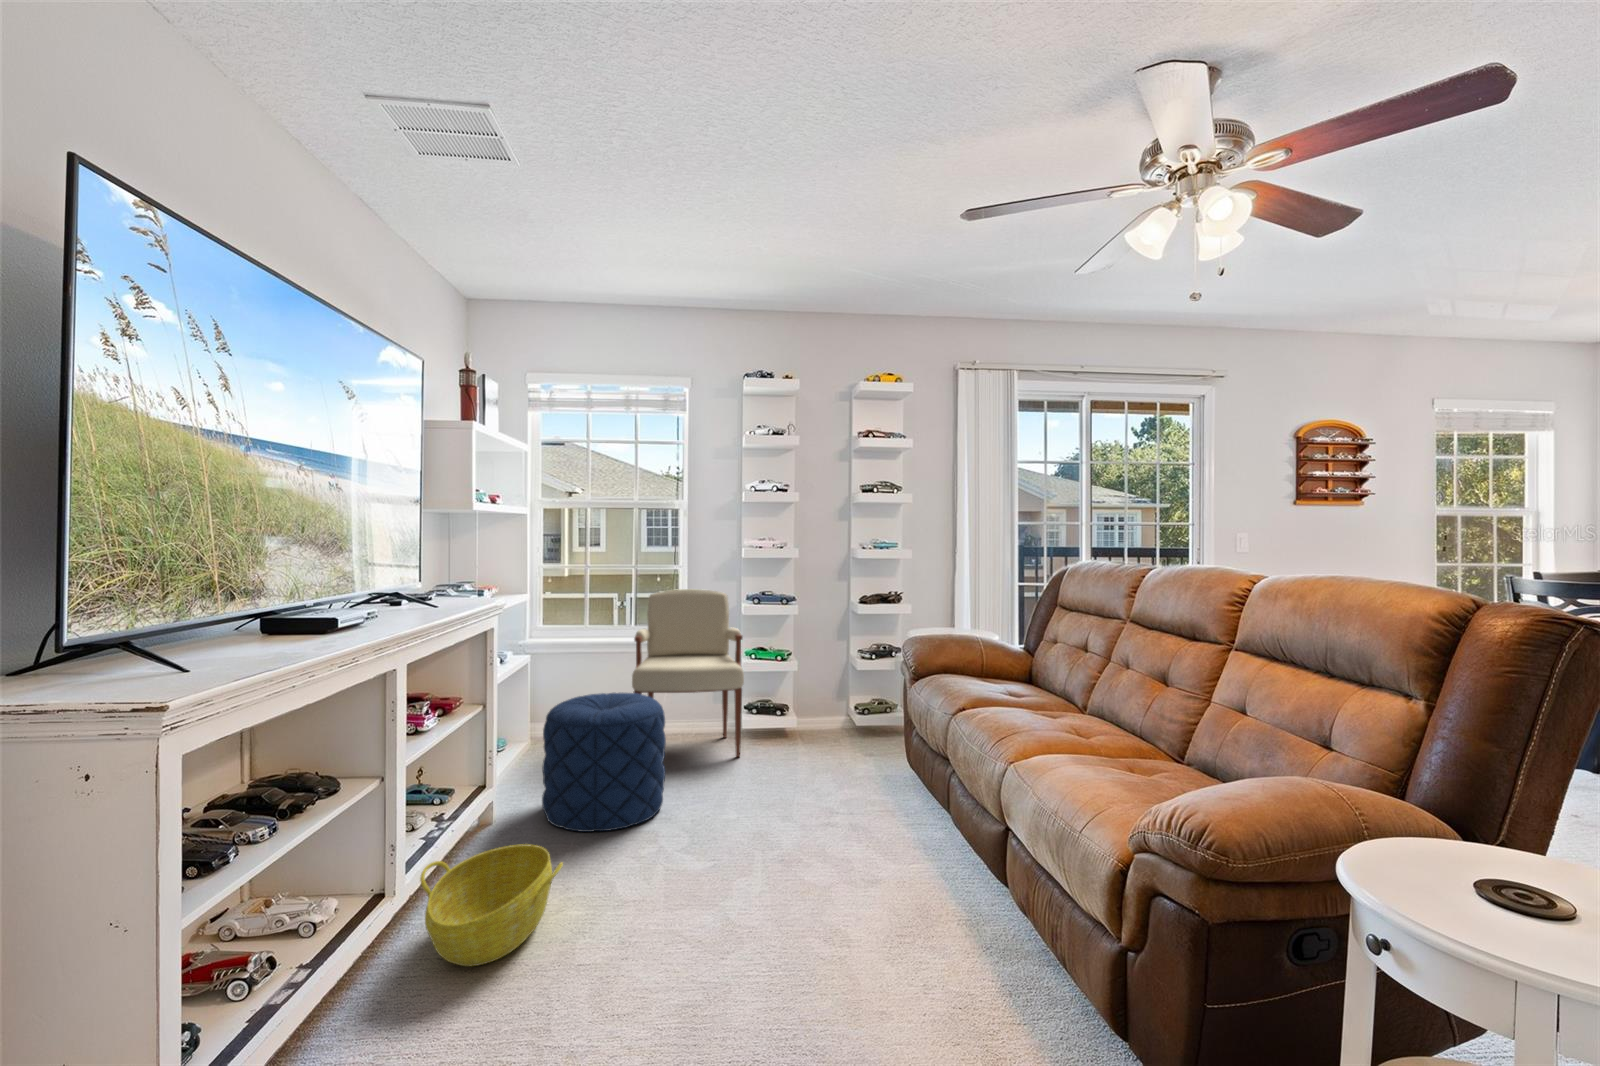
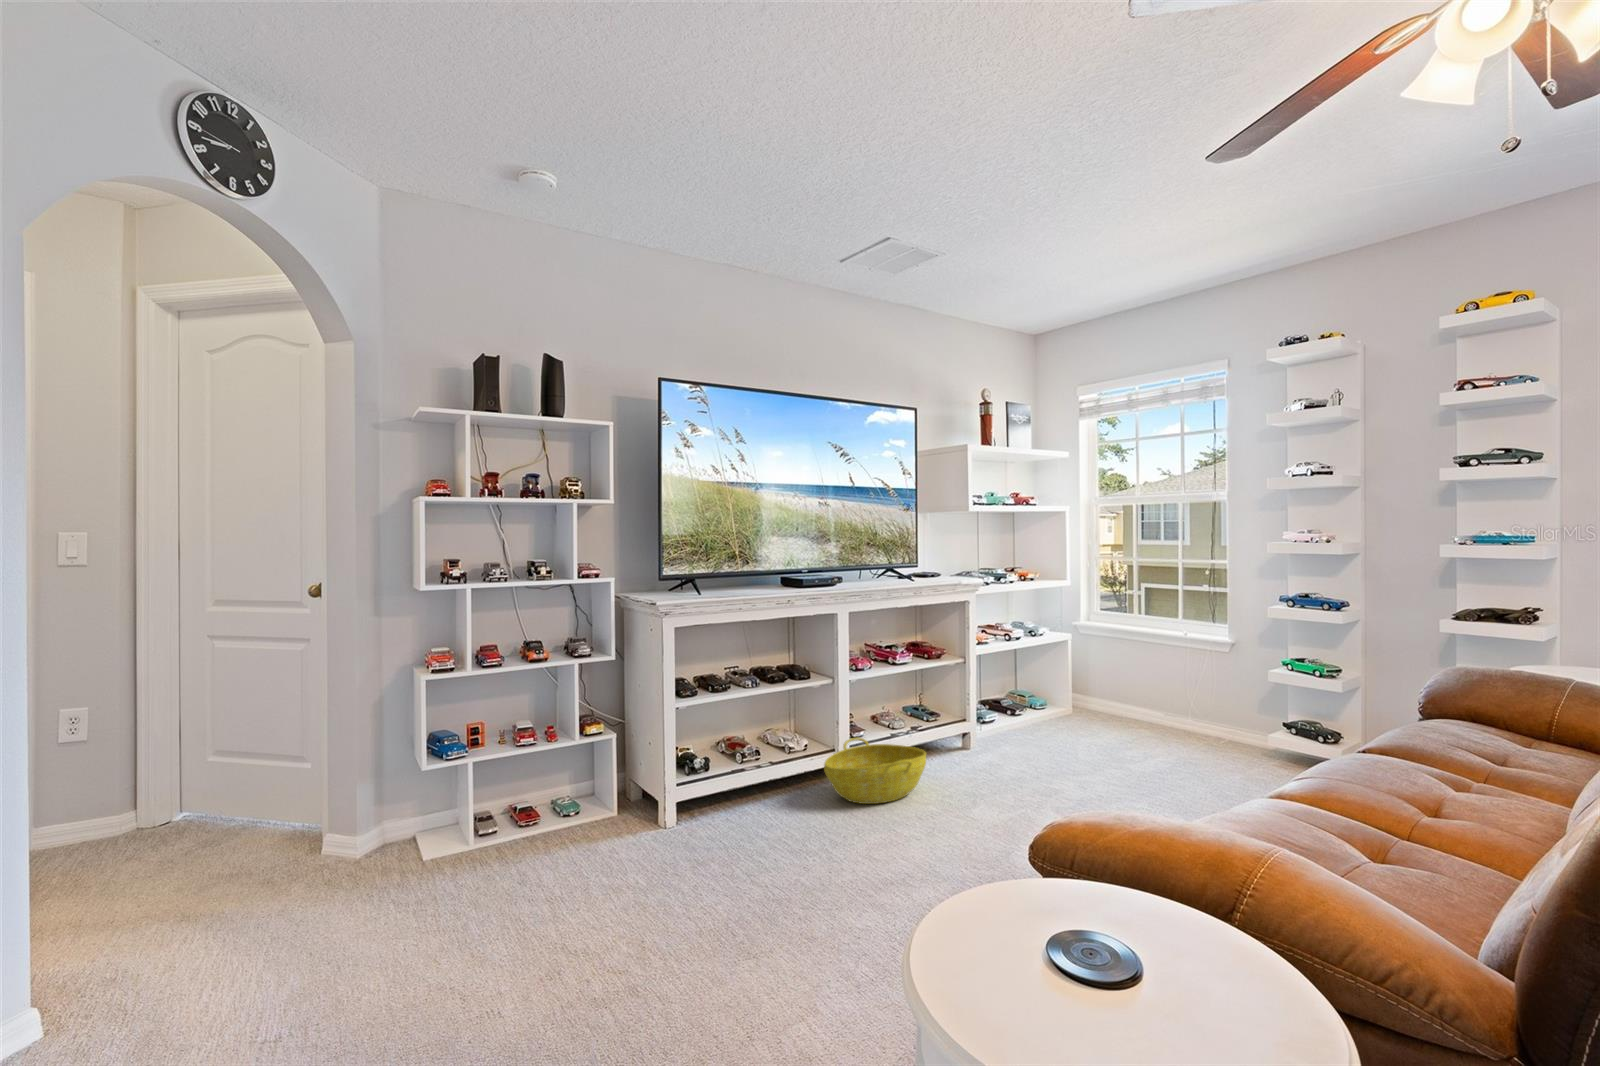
armchair: present [632,589,744,757] -> none [1129,585,1268,768]
pouf: present [542,693,666,832] -> none [995,666,1101,779]

